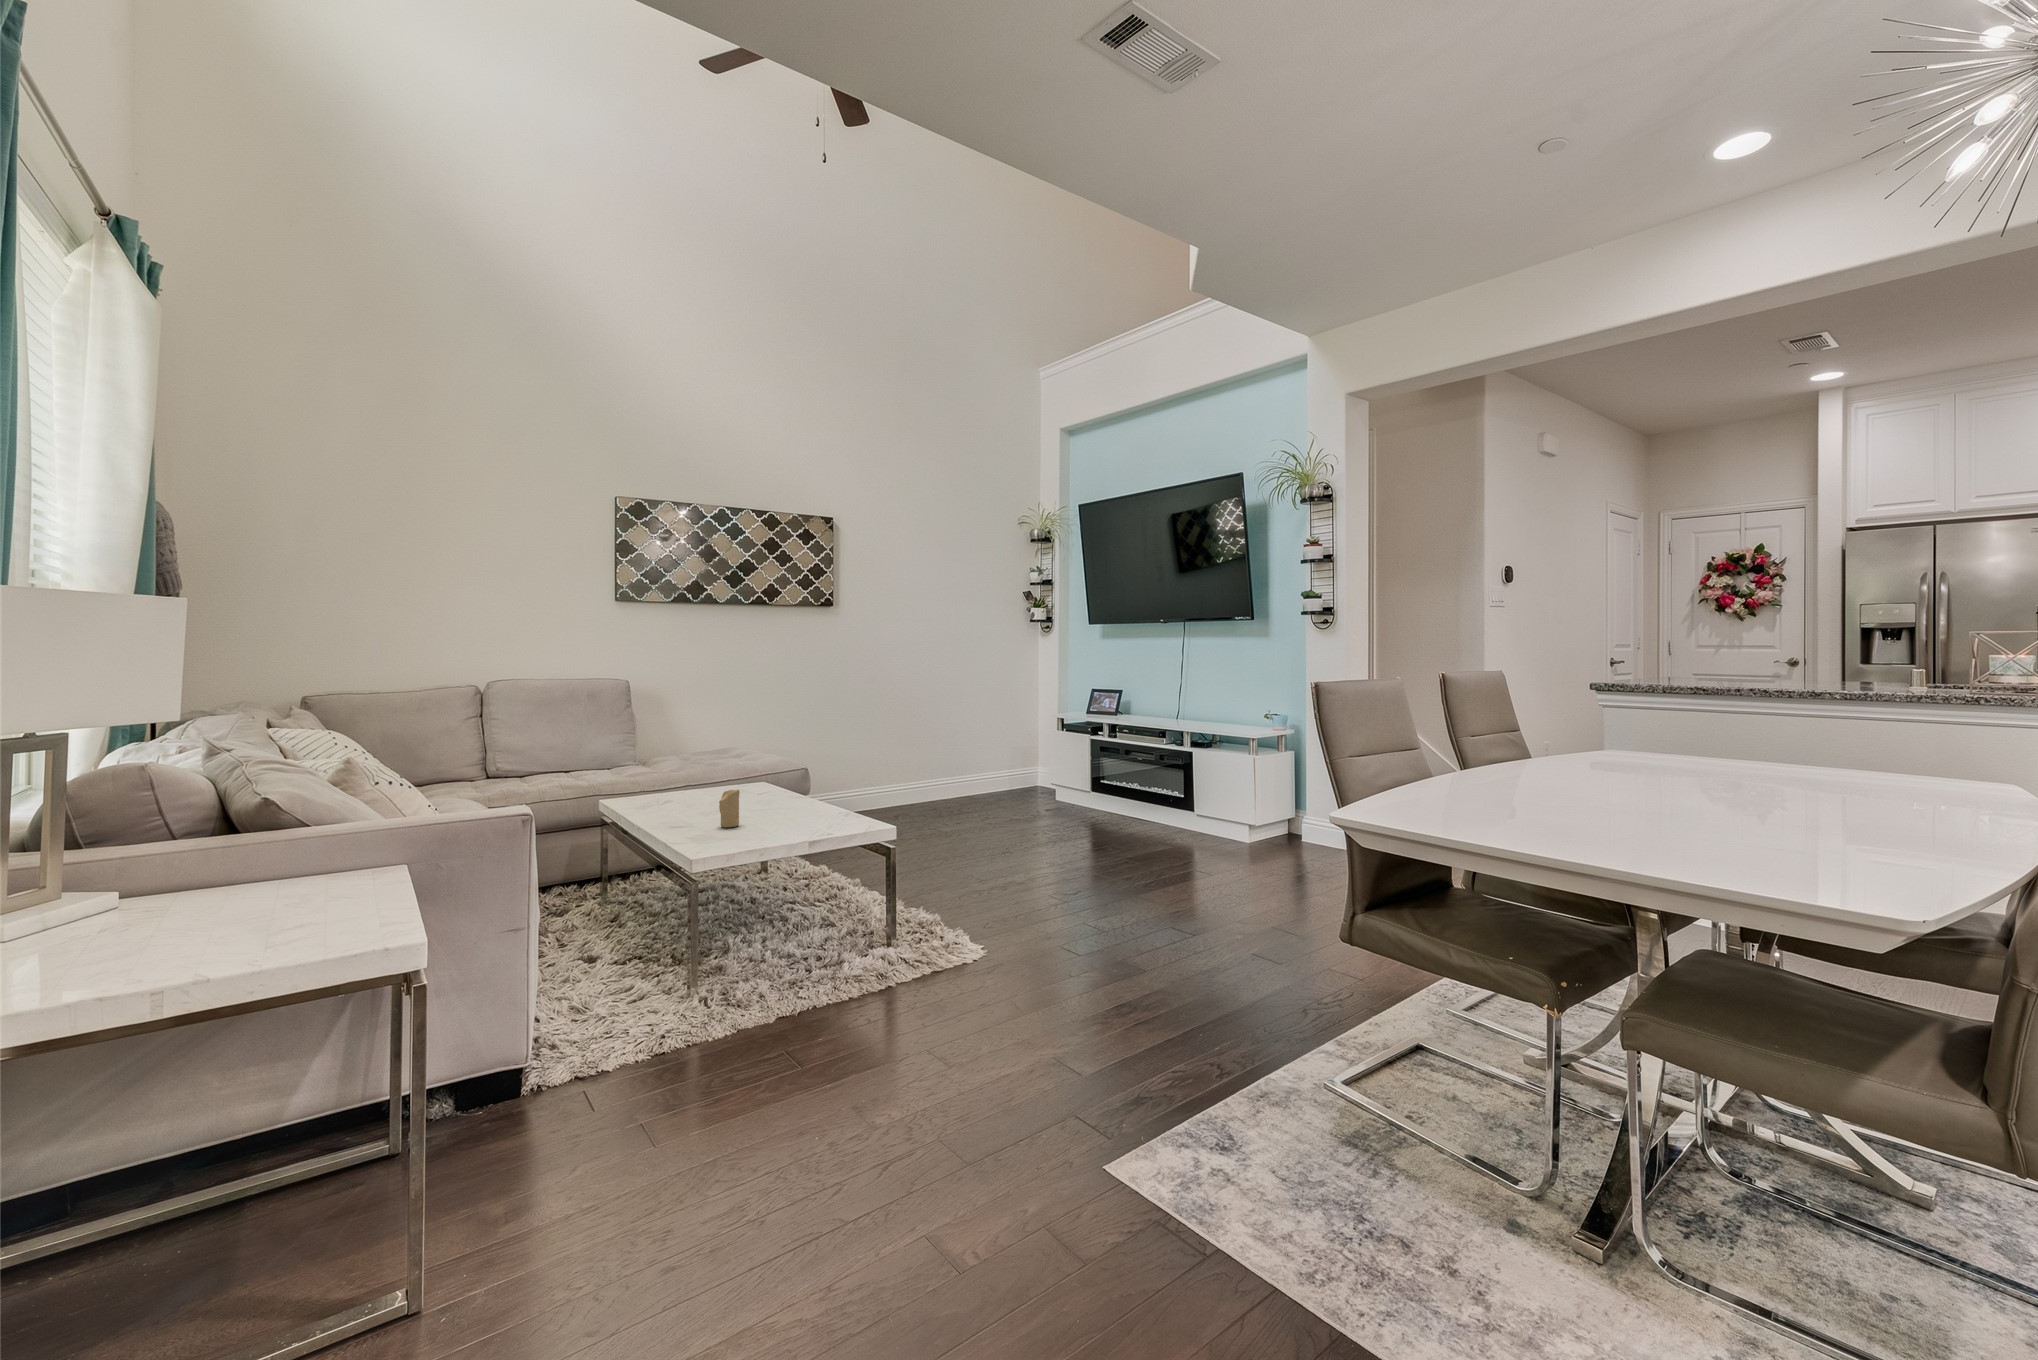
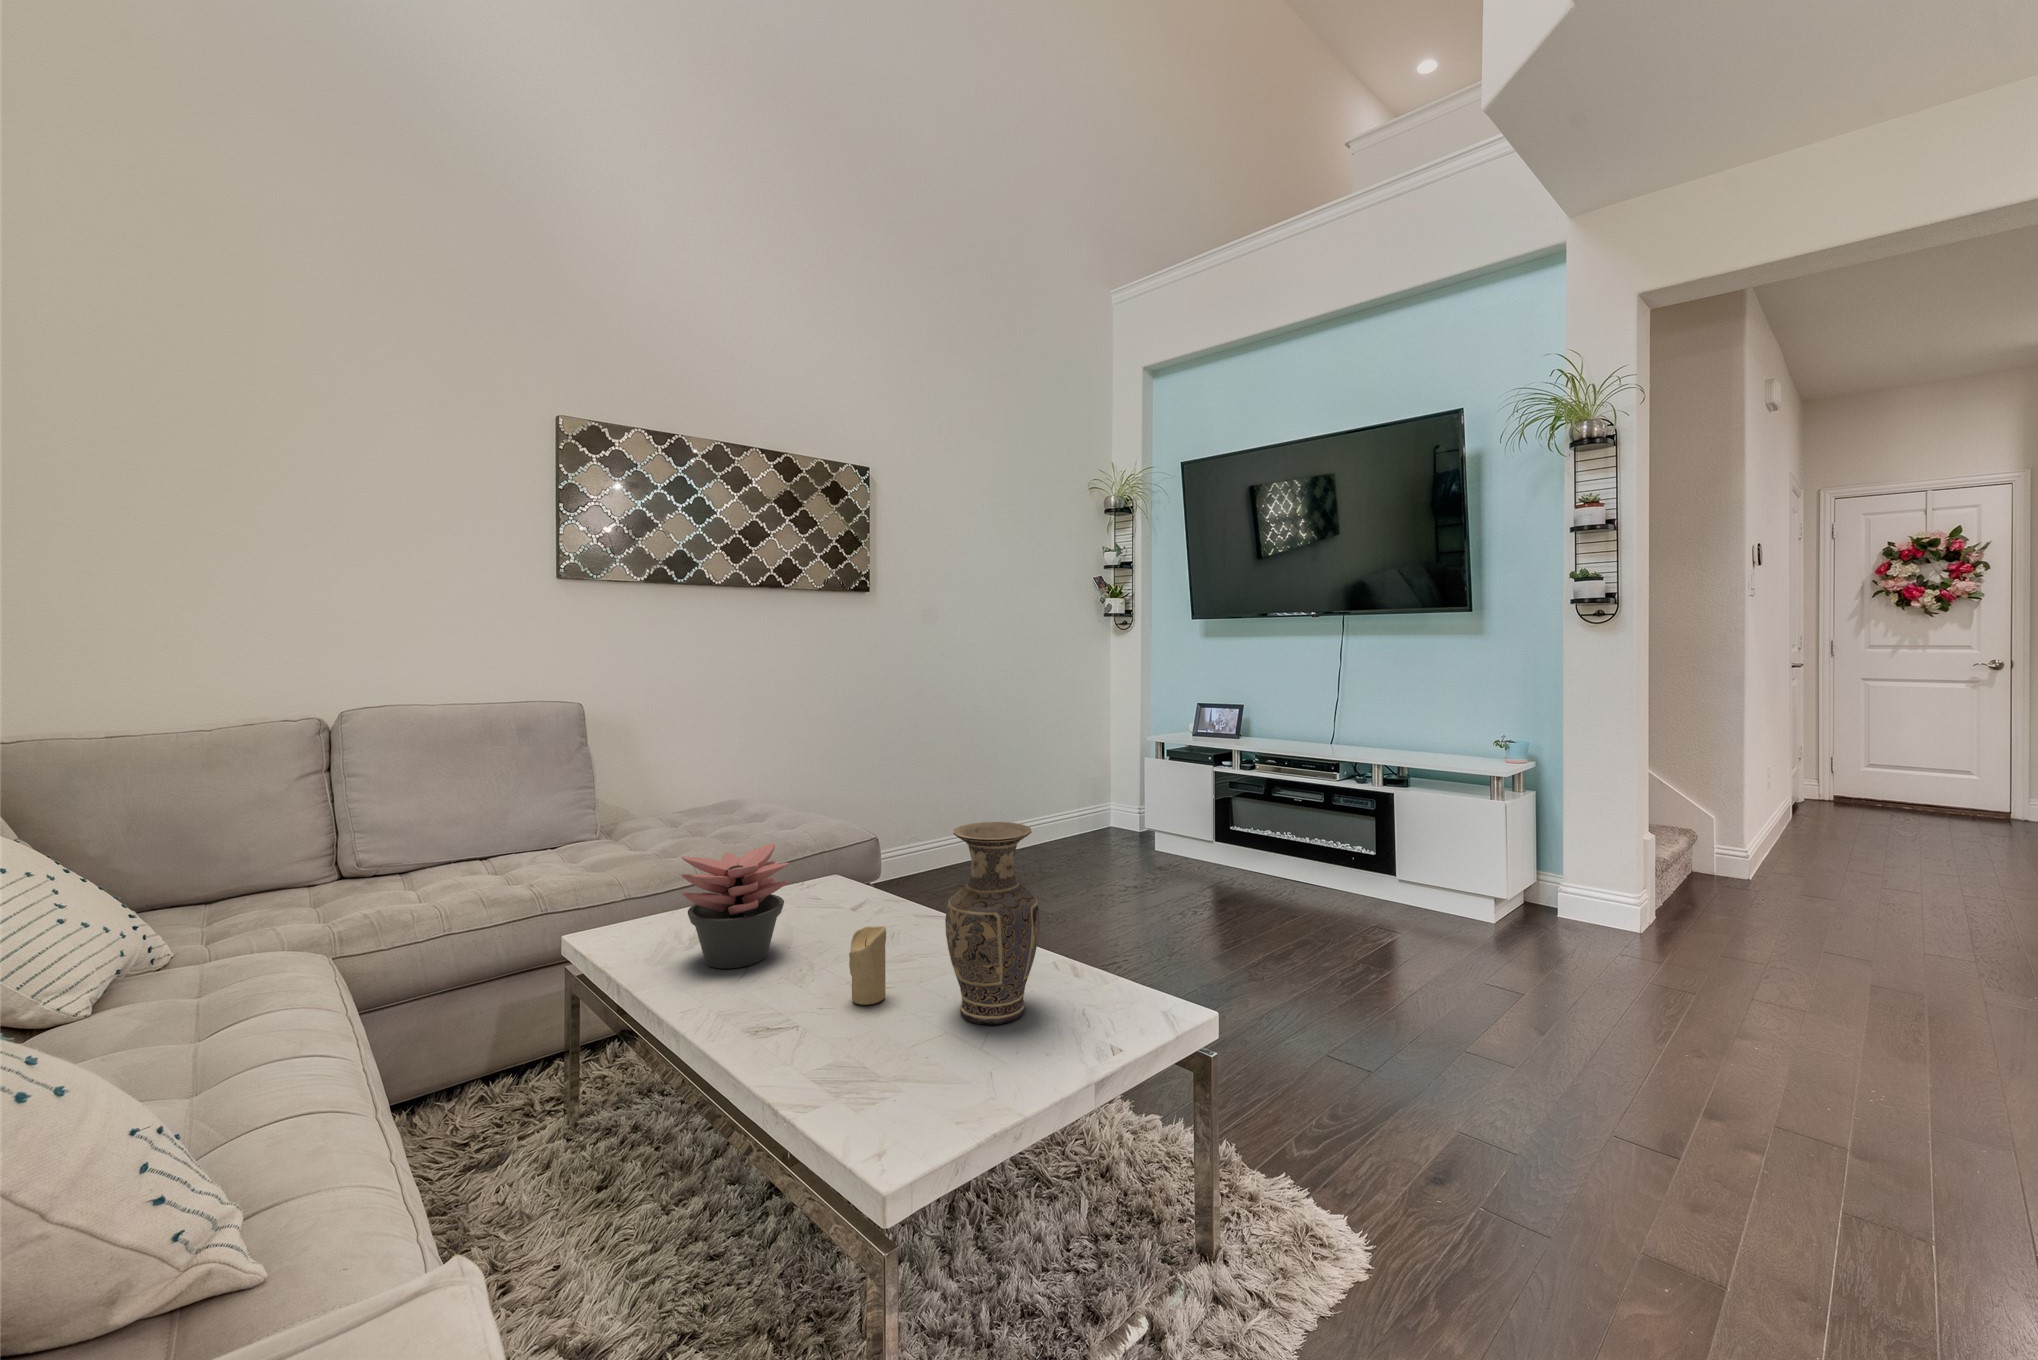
vase: none [761,736,811,834] -> present [945,822,1040,1025]
succulent plant: none [648,753,704,815] -> present [681,843,789,969]

